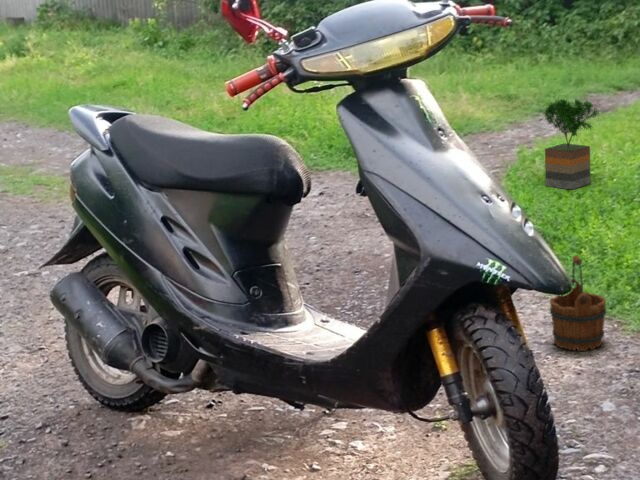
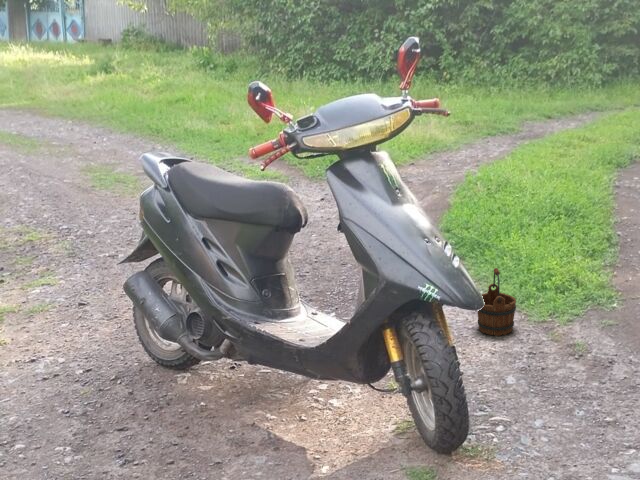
potted tree: present [545,99,599,189] -> none [484,138,527,206]

